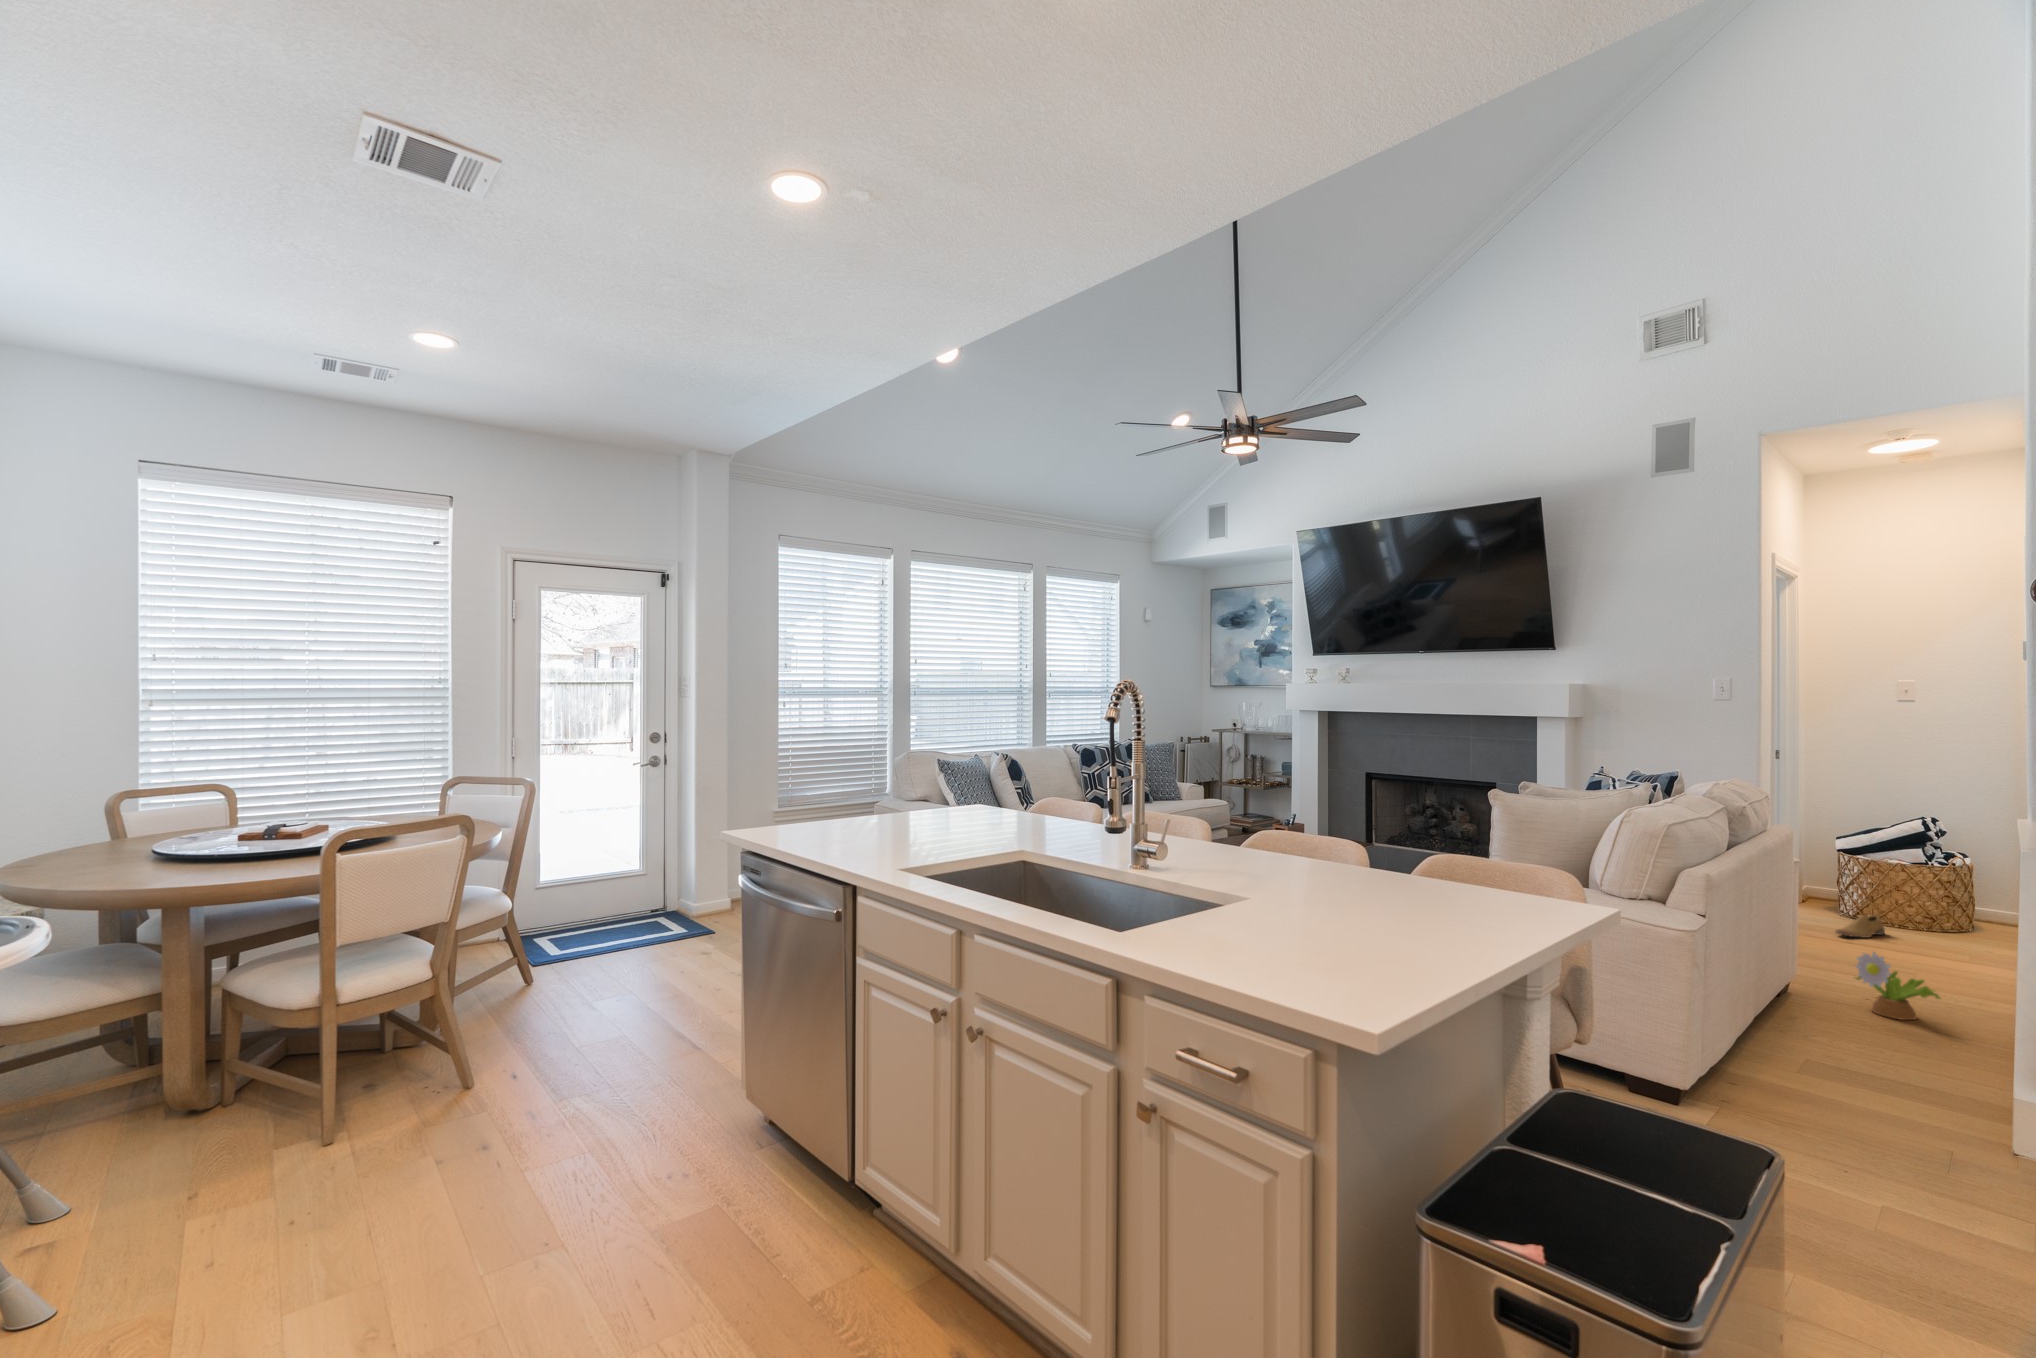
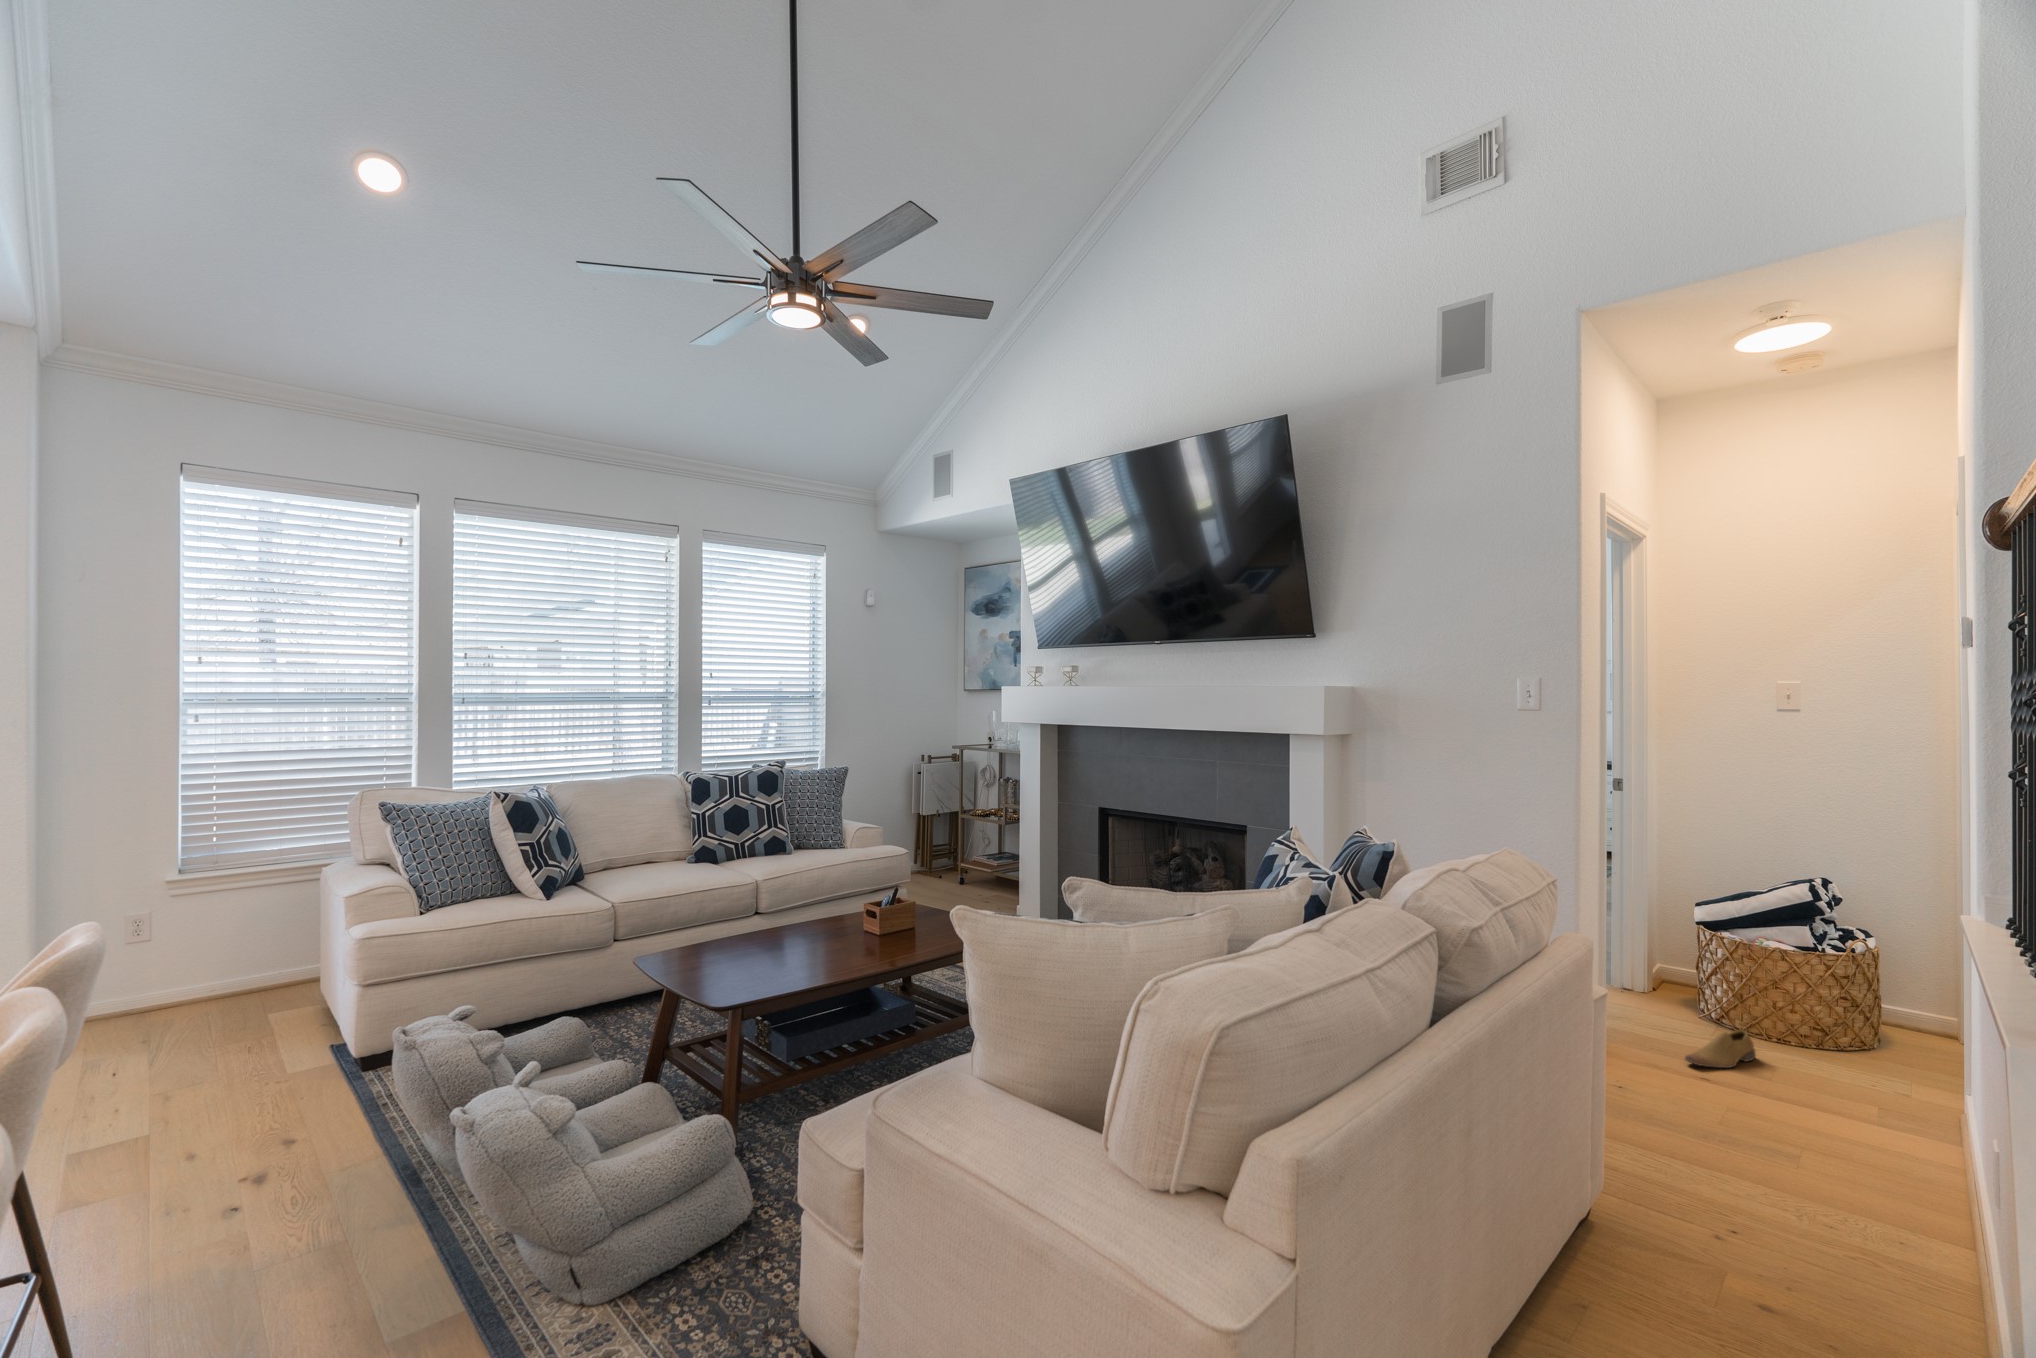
decorative plant: present [1856,952,1940,1020] -> none [1683,1166,1826,1295]

